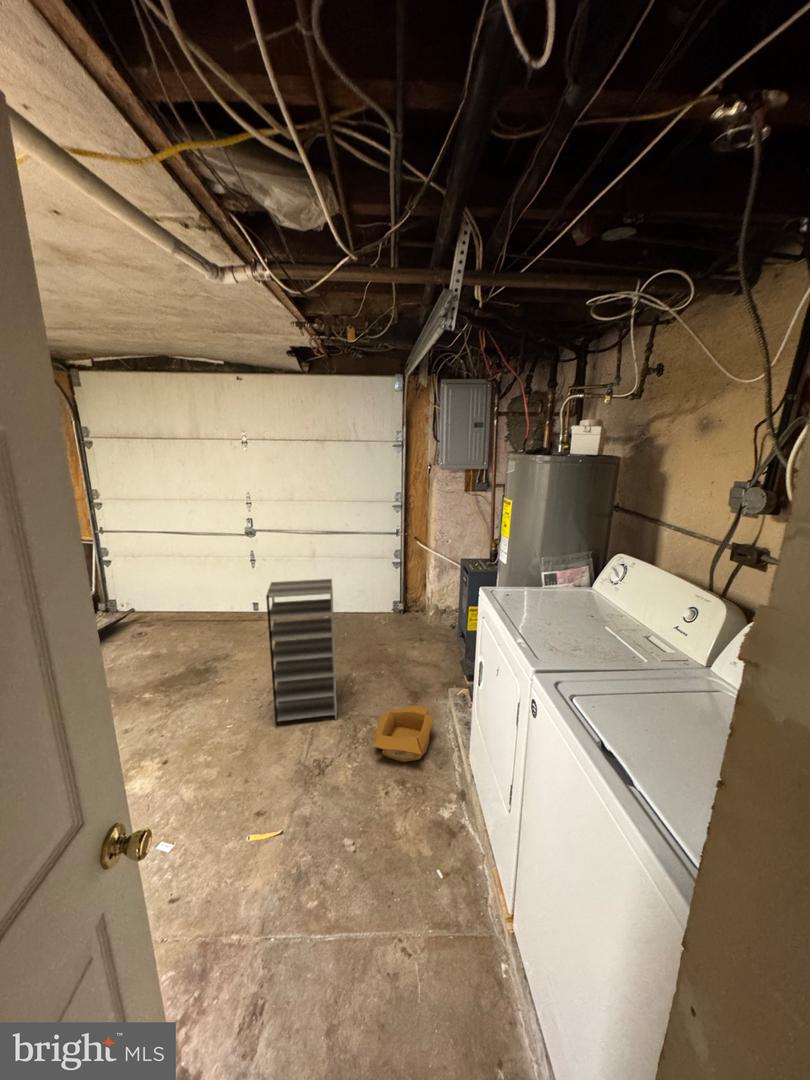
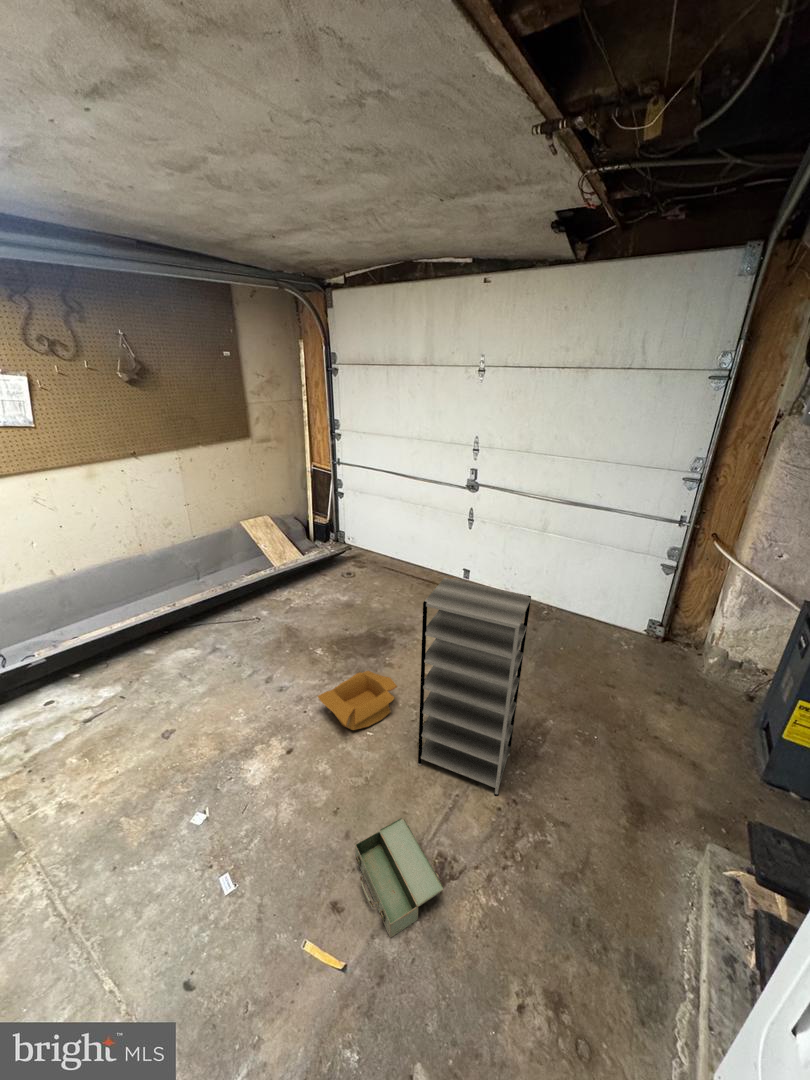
cardboard box: present [373,705,434,762] -> present [318,671,397,730]
toolbox: none [255,750,326,810] -> present [355,818,443,938]

